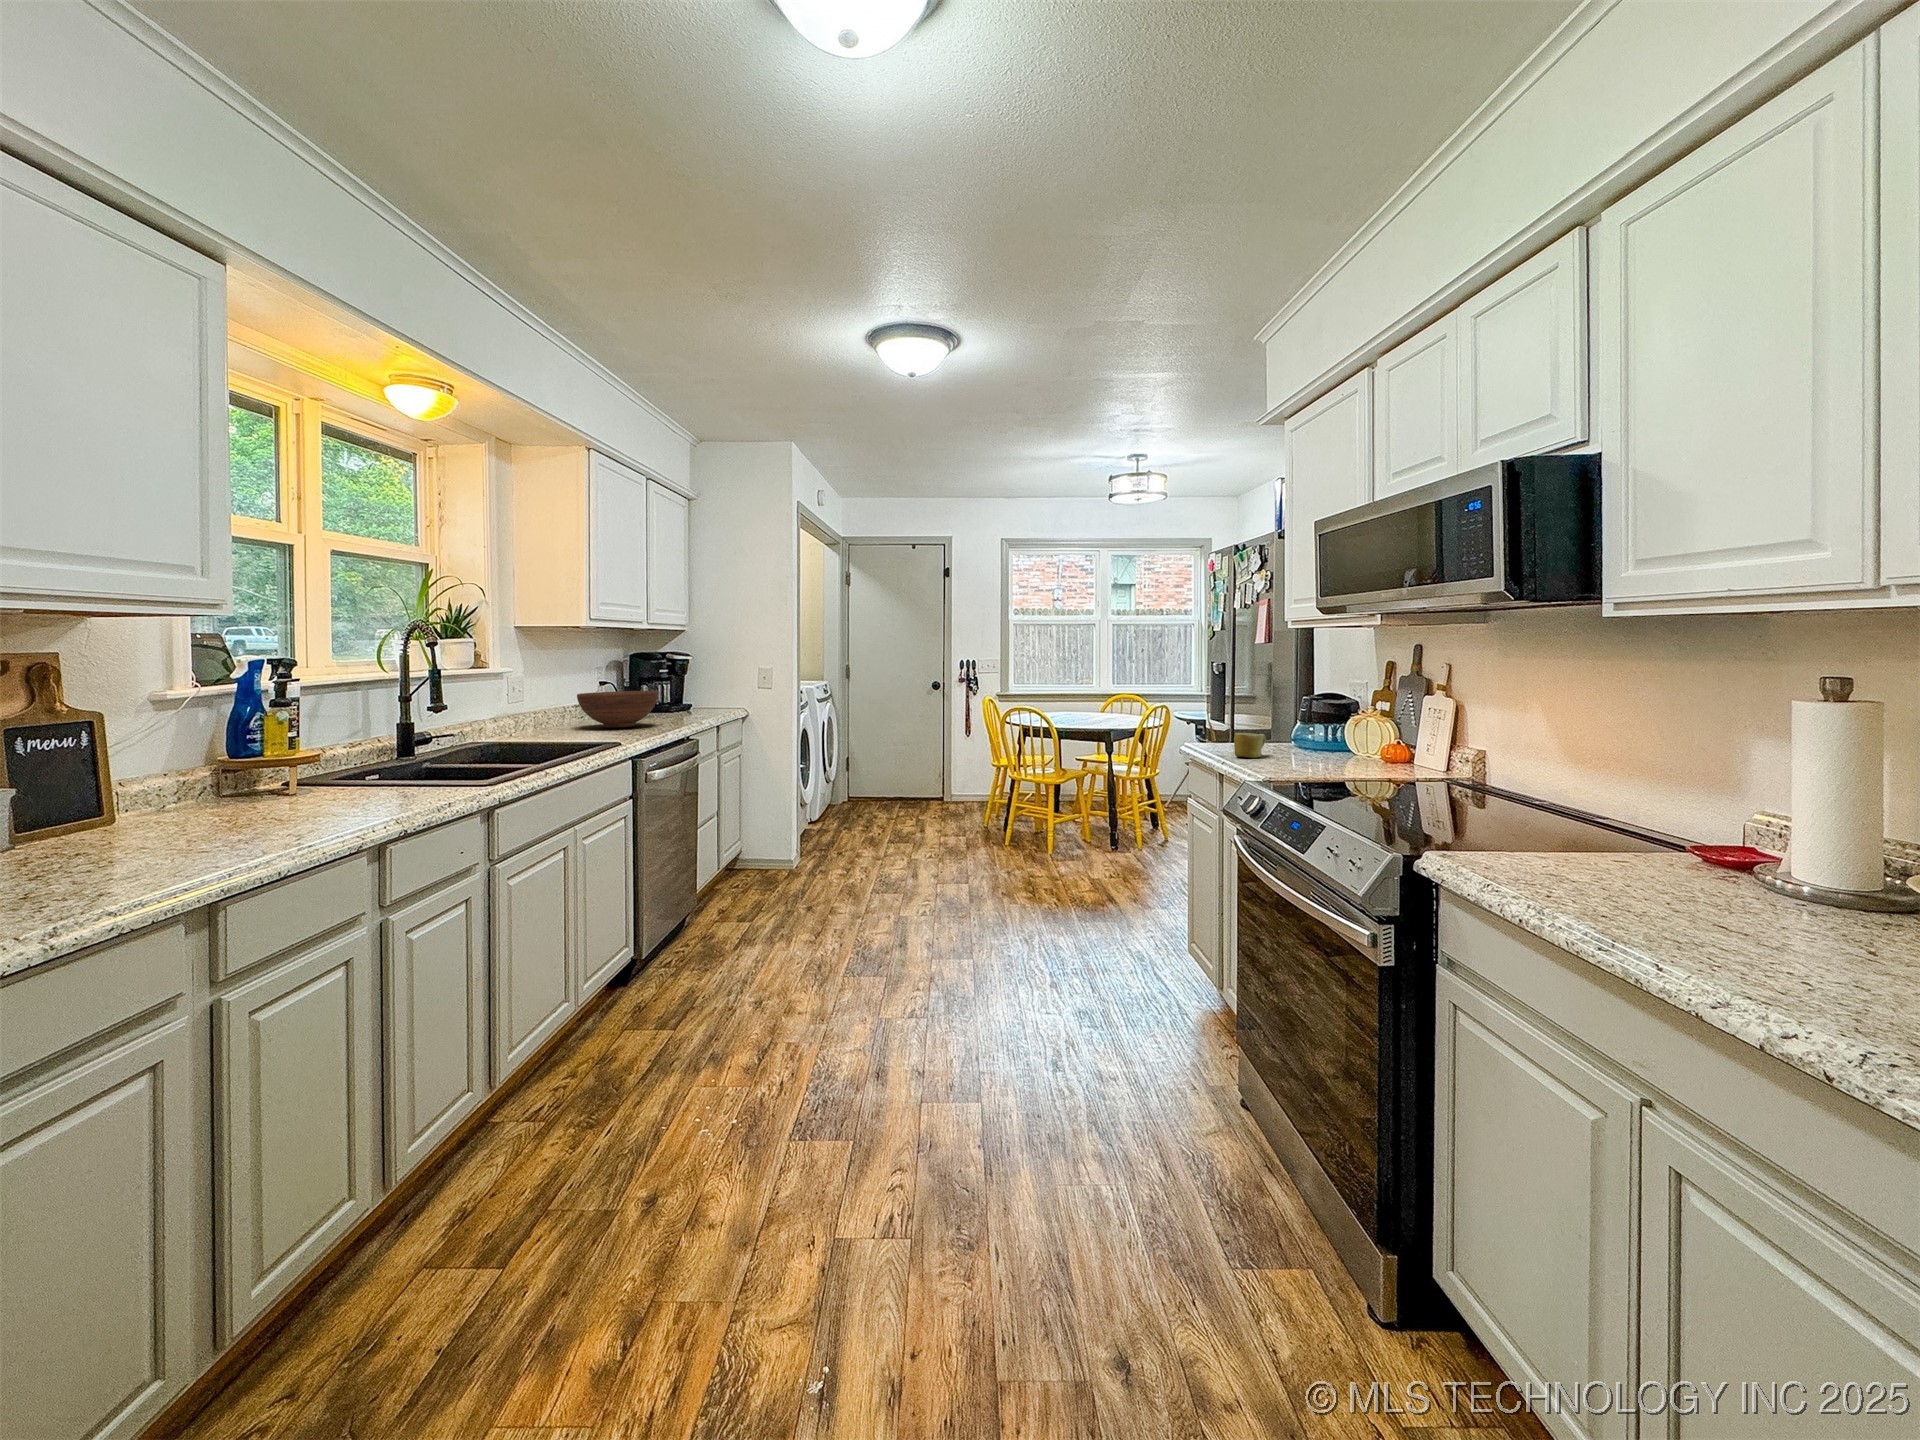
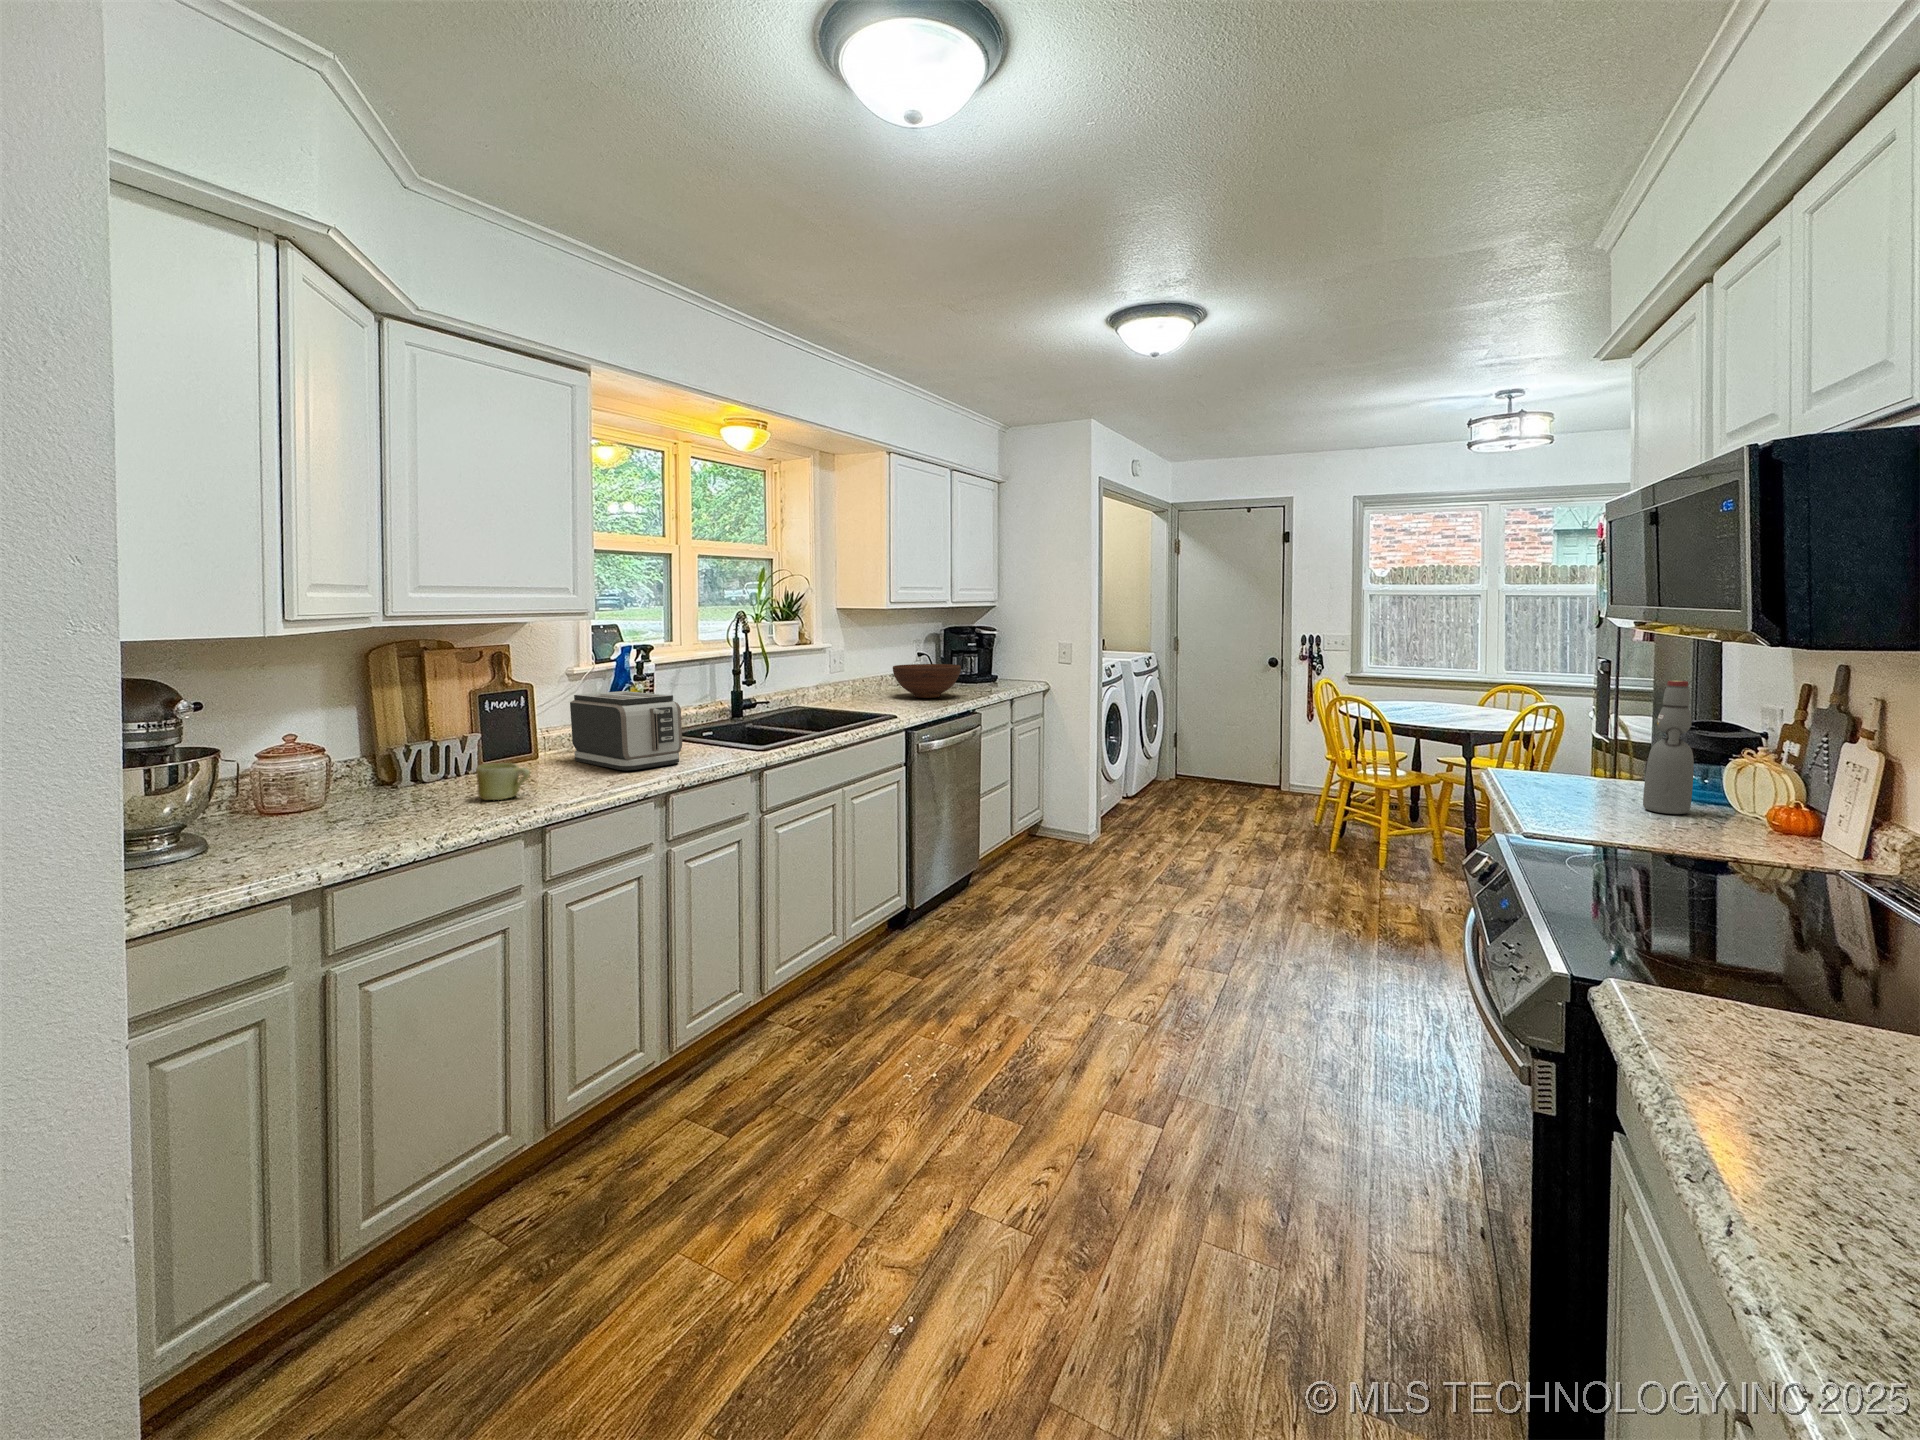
bottle: none [1296,662,1326,762] -> present [1643,681,1694,814]
toaster: none [186,719,378,820] -> present [570,691,682,770]
mug: present [1234,733,1266,758] -> present [476,763,530,800]

